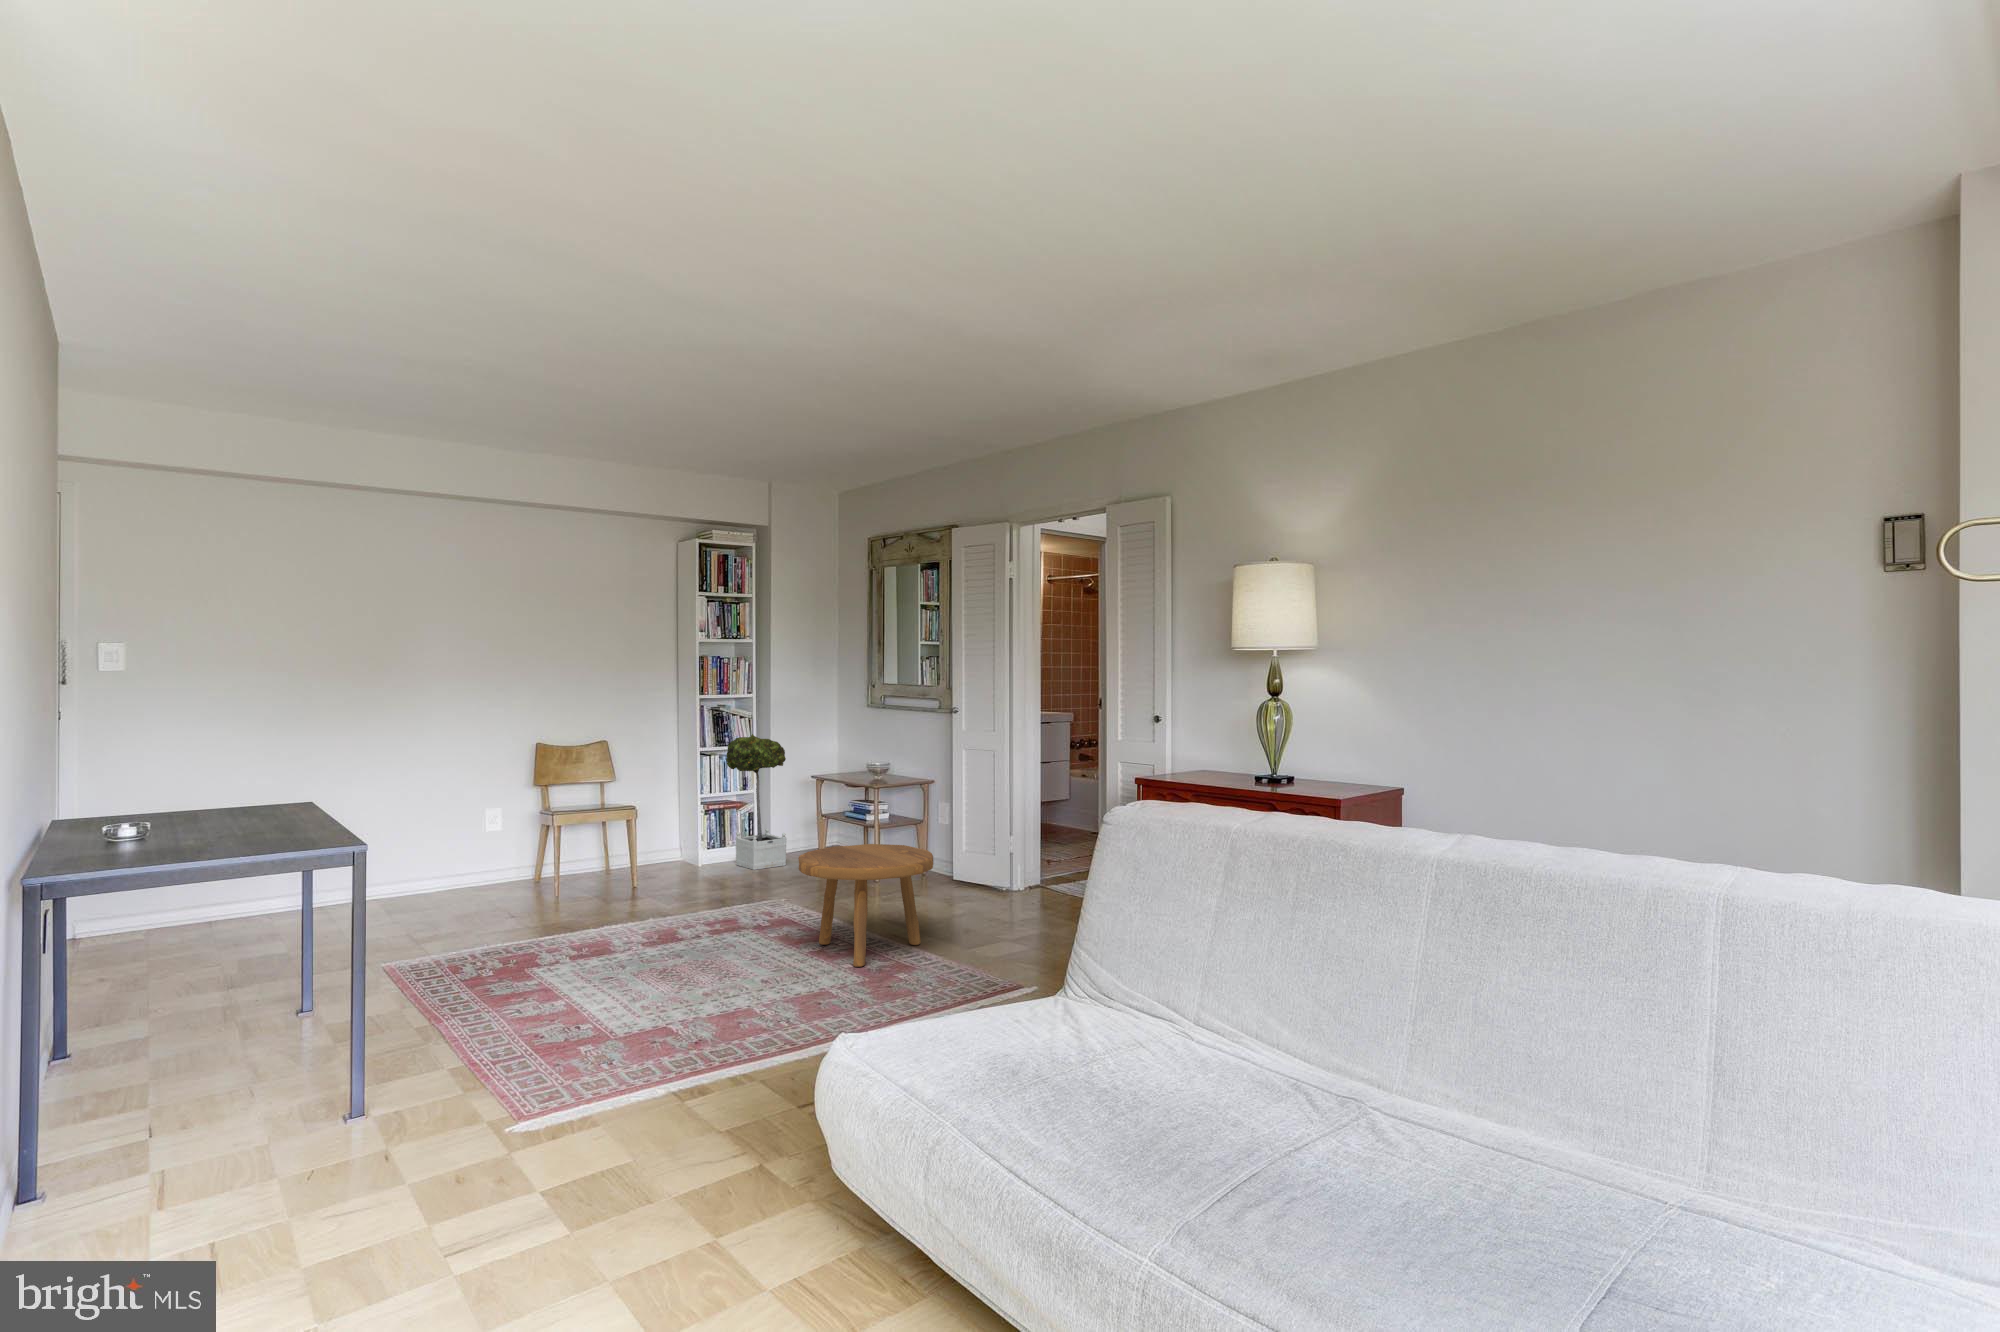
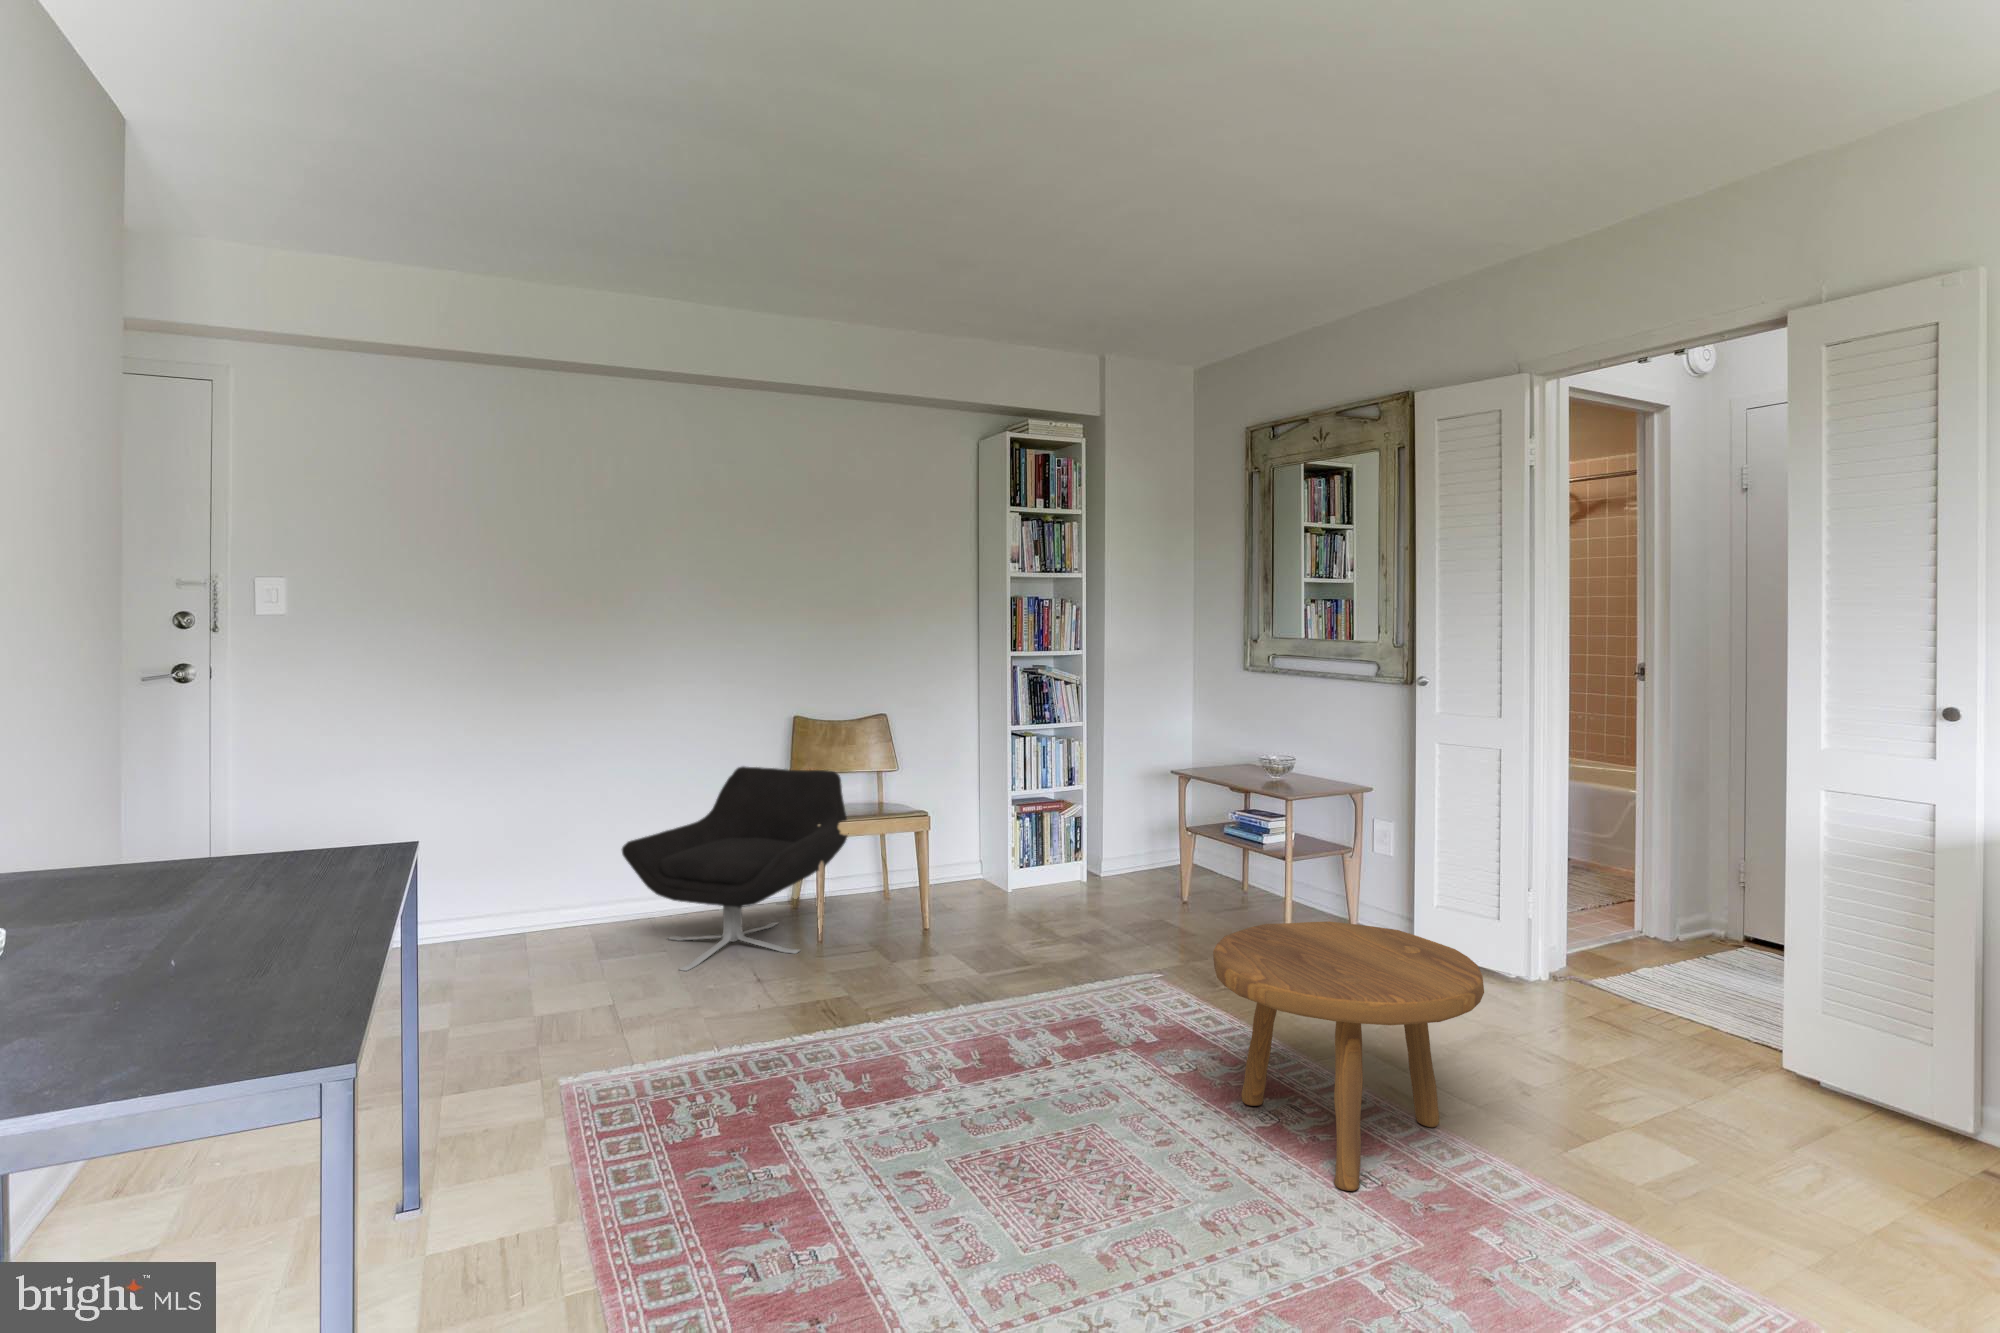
potted tree: present [726,734,786,870] -> none [1046,708,1131,903]
lounge chair: none [408,780,579,917] -> present [622,766,847,971]

